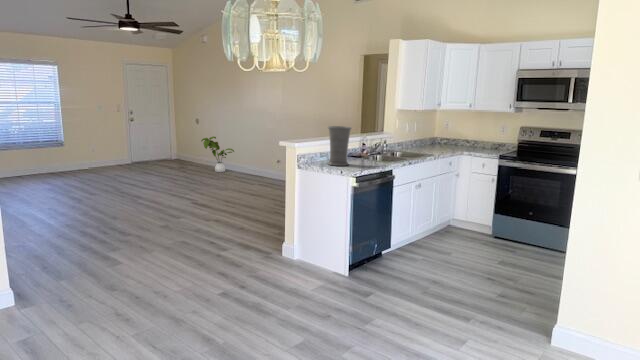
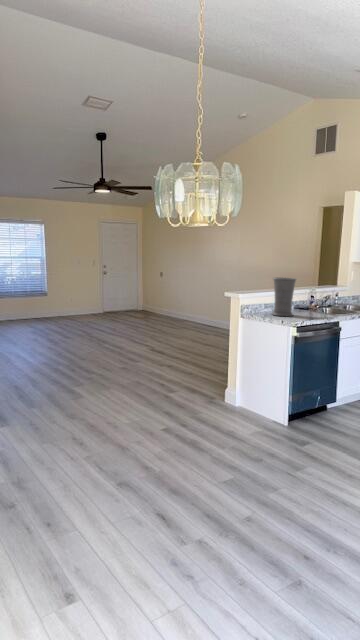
house plant: present [201,136,234,172] -> none [164,289,194,323]

